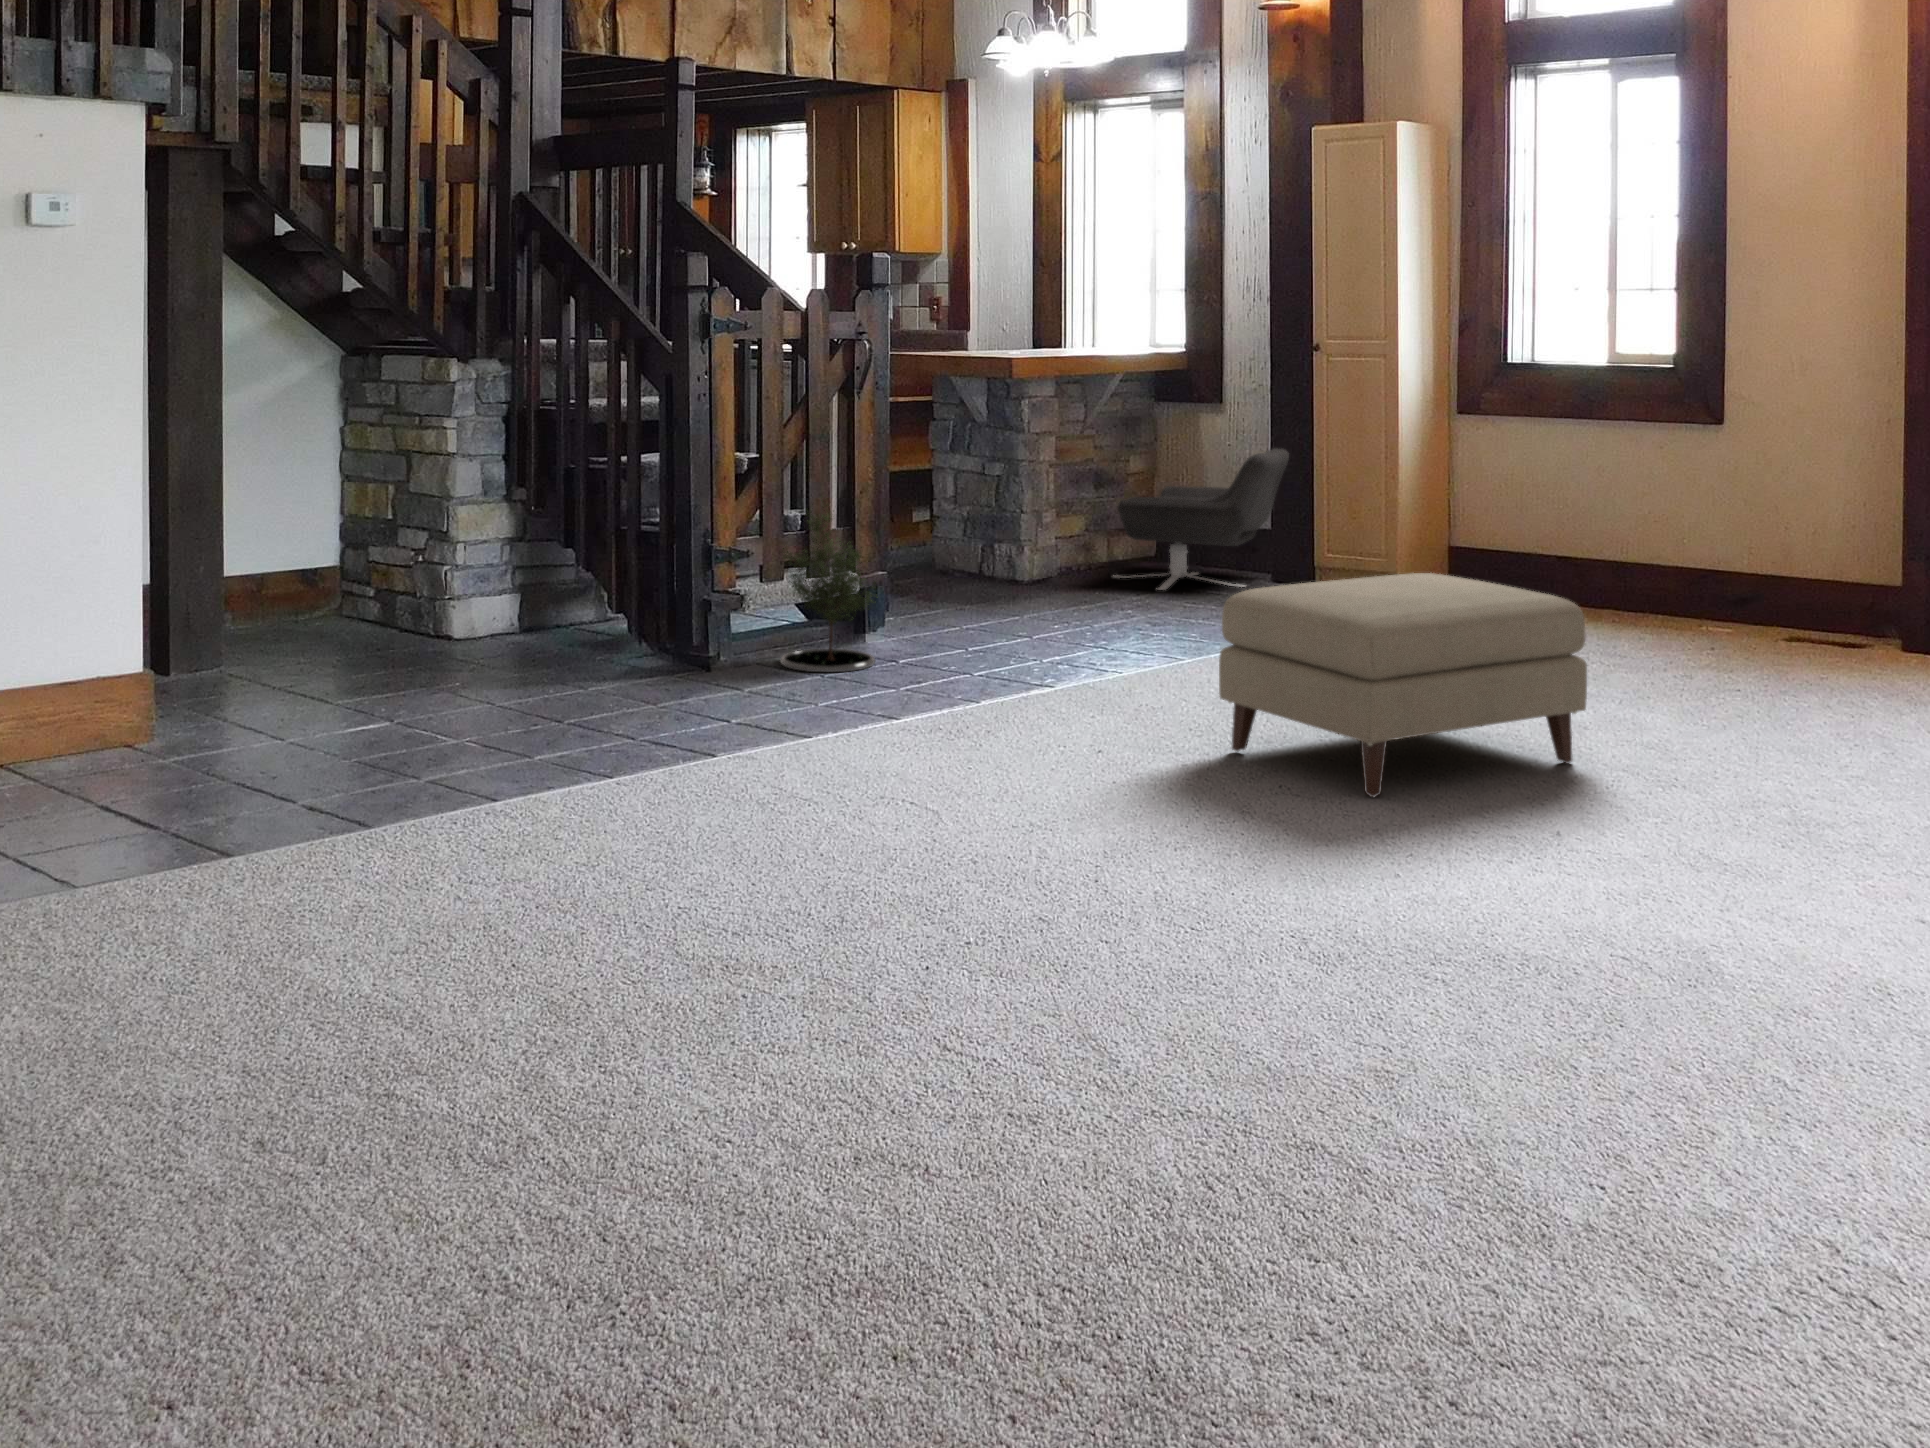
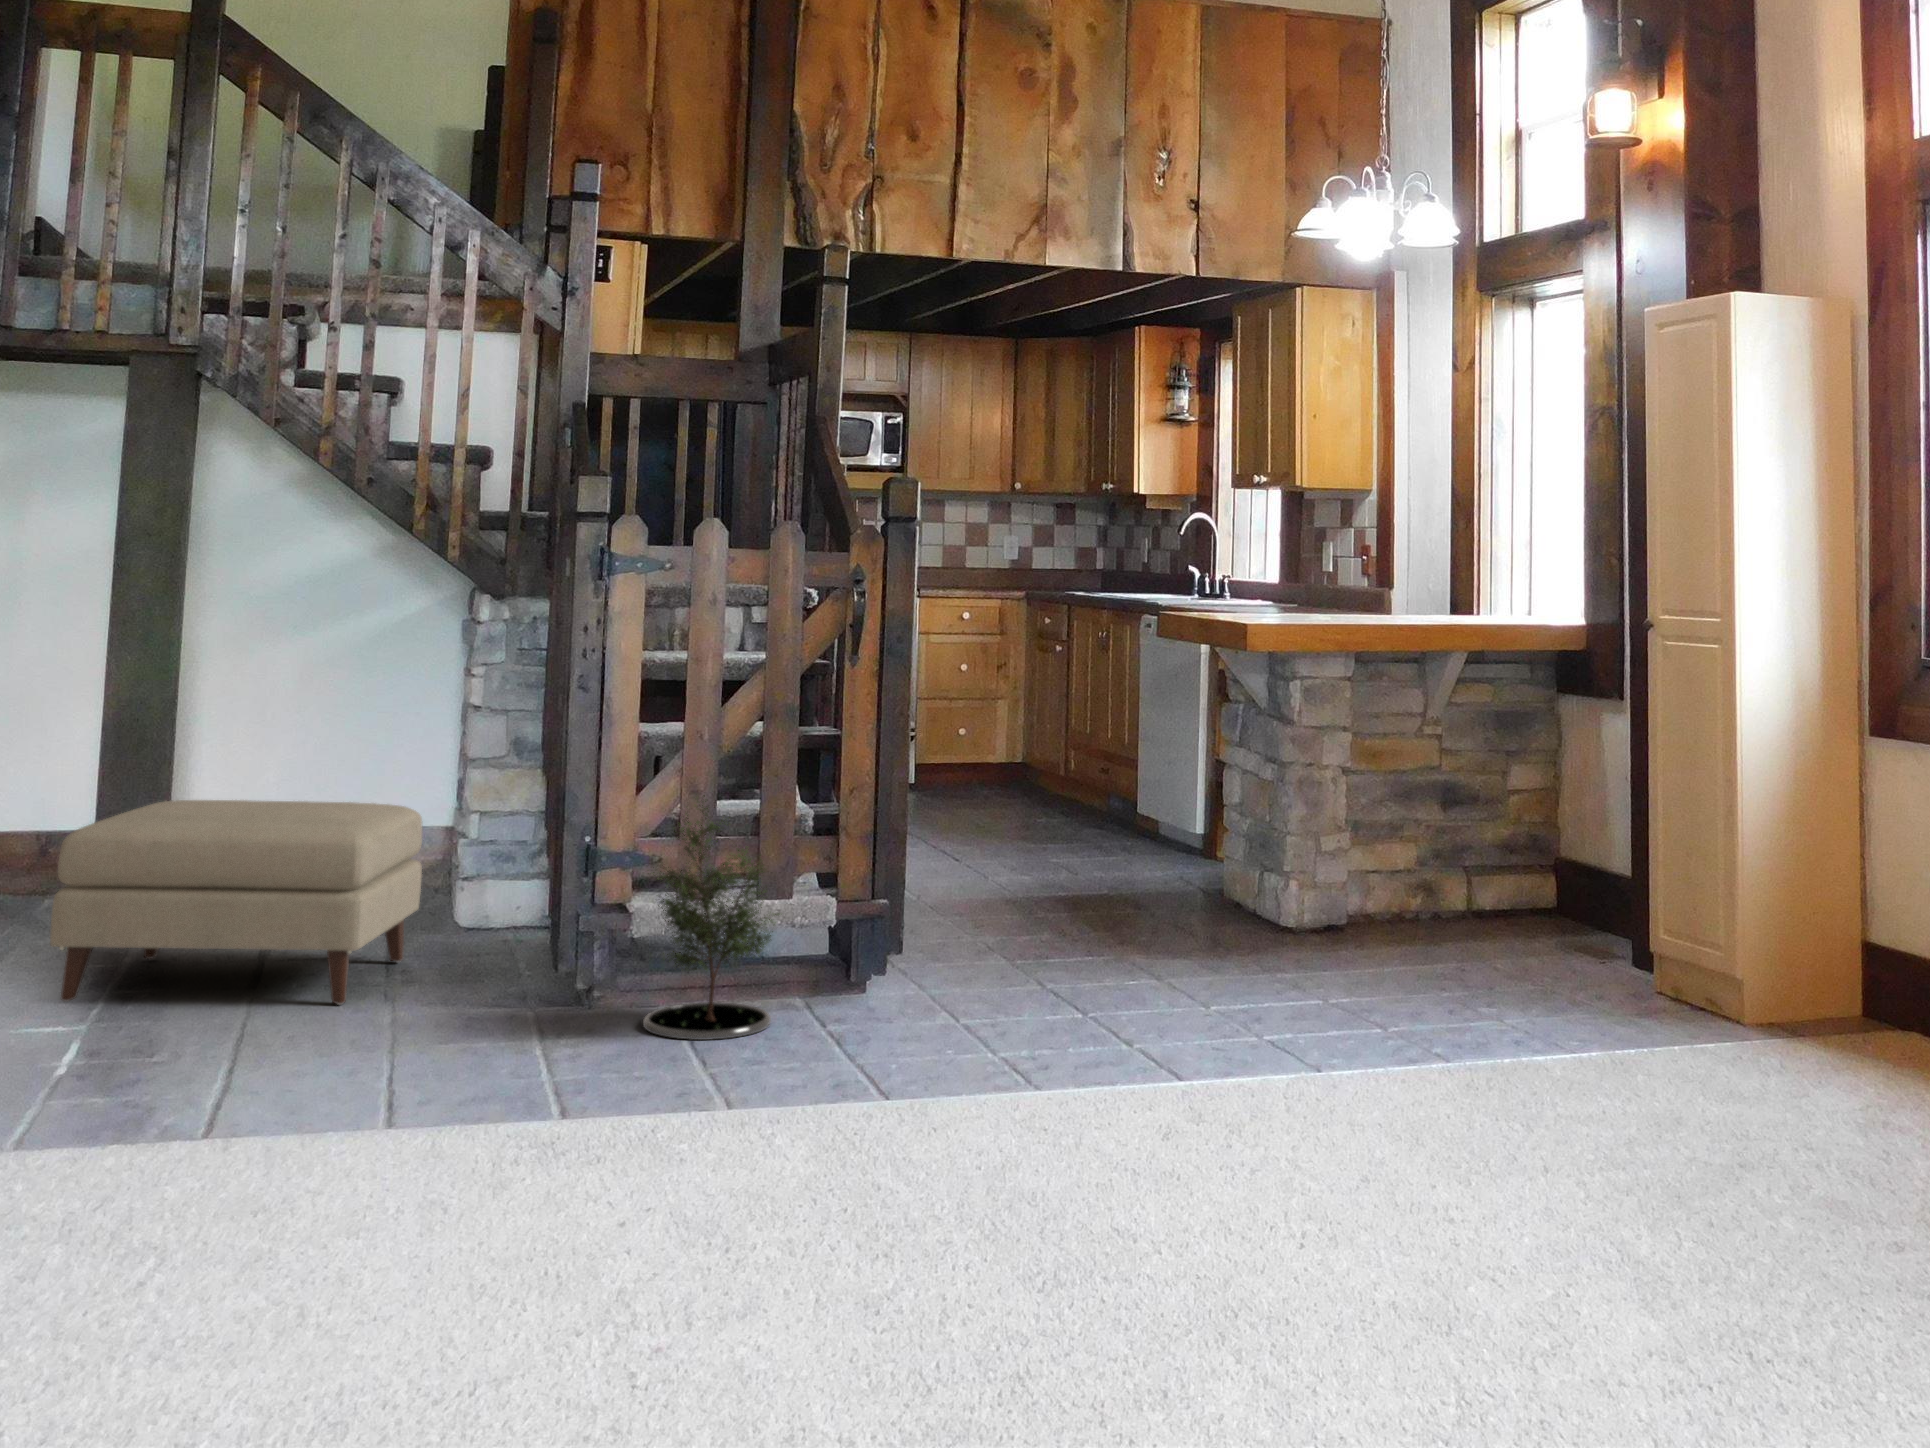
lounge chair: present [1118,448,1289,590] -> none [1358,773,1635,979]
ottoman: present [1219,573,1587,797] -> present [50,800,422,1005]

